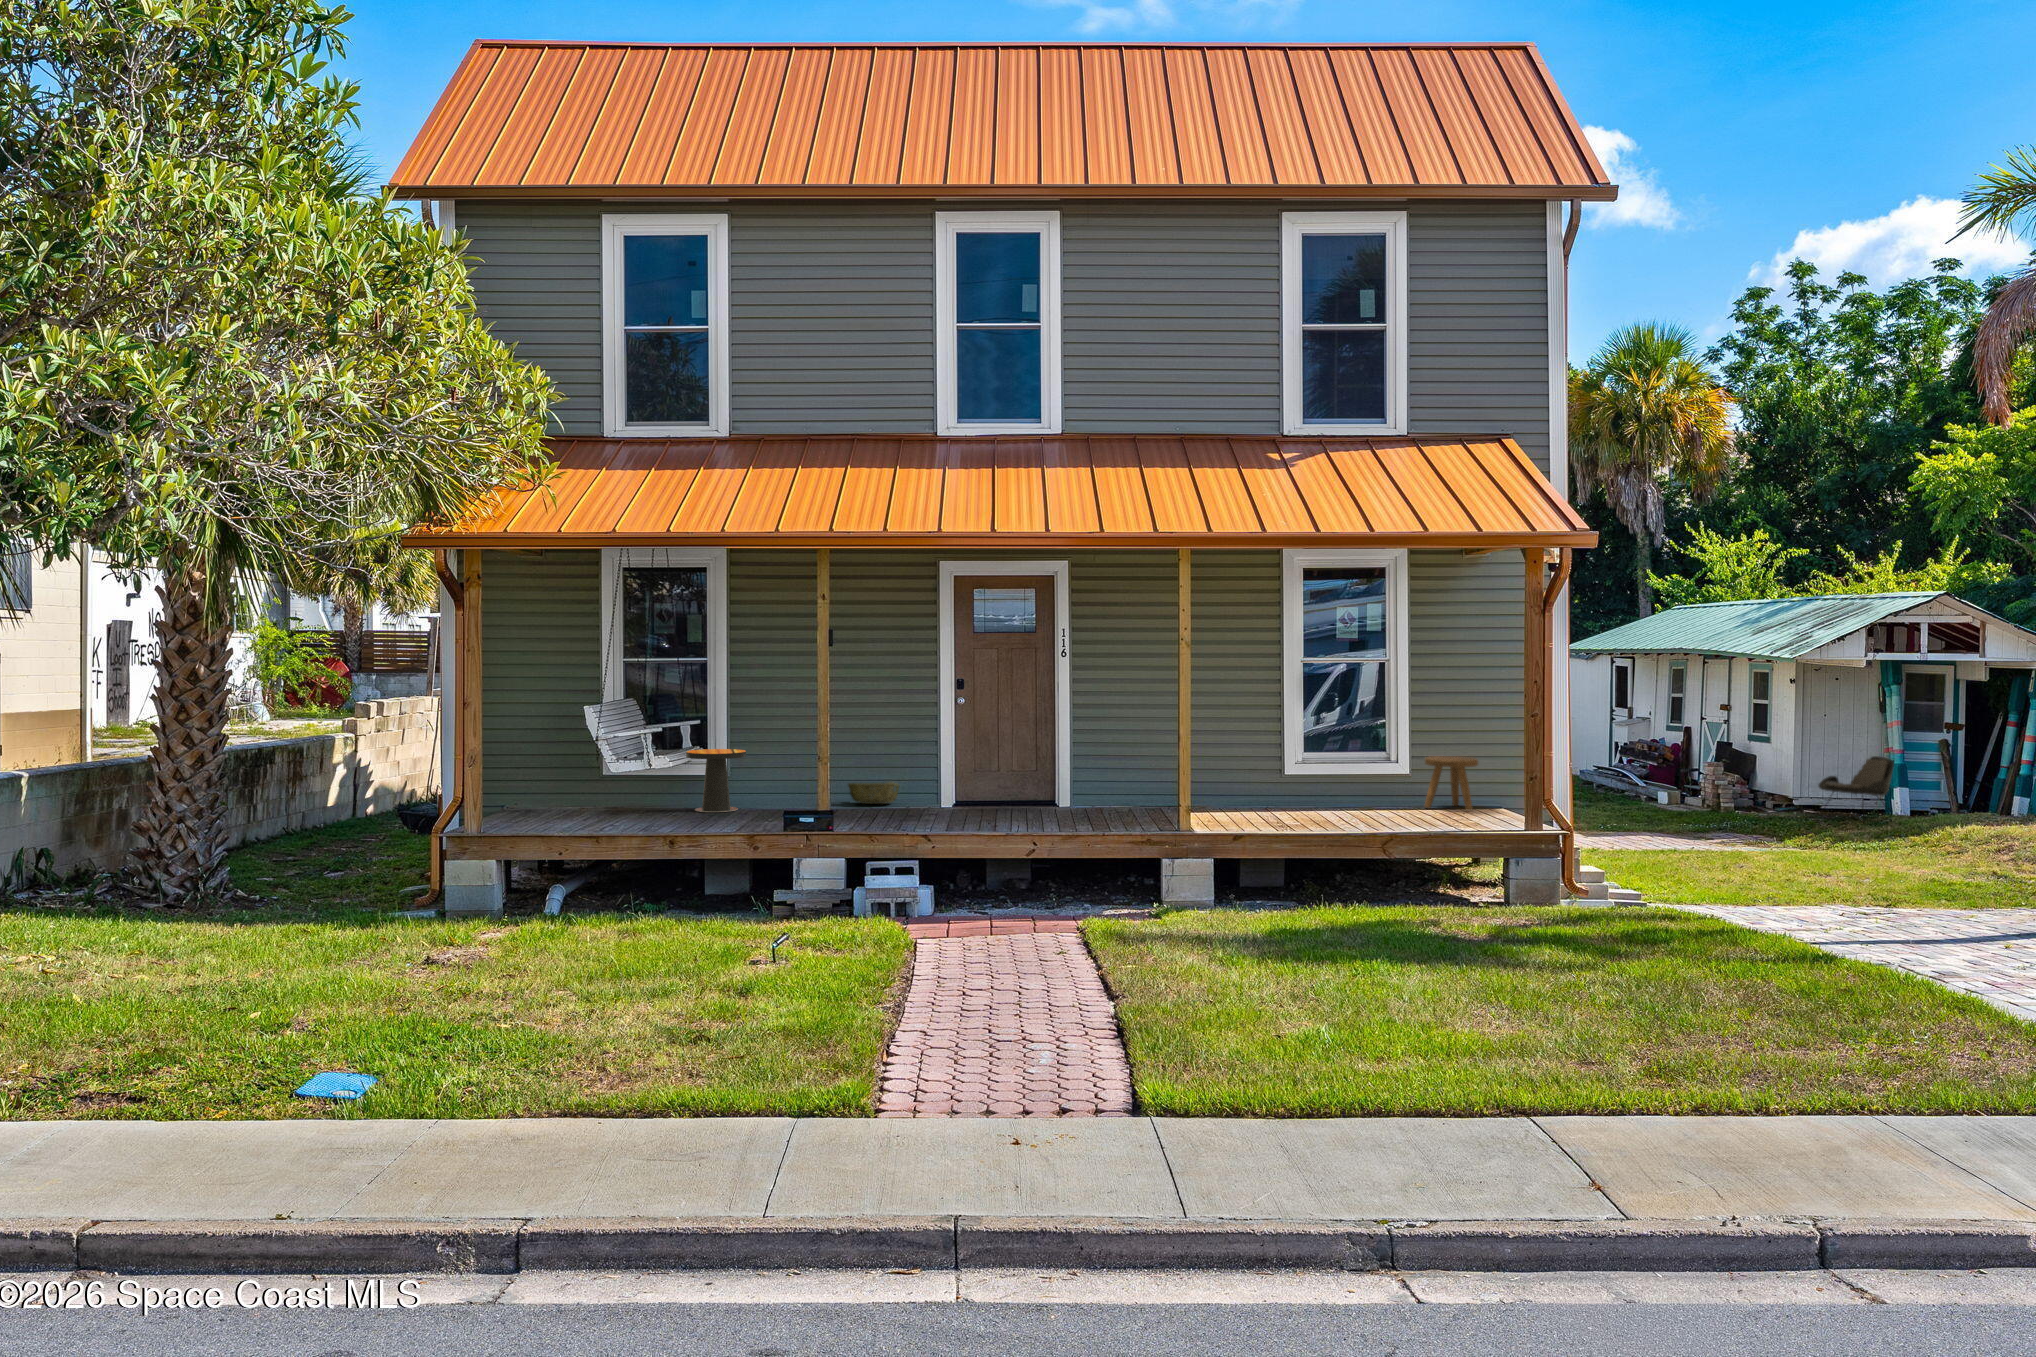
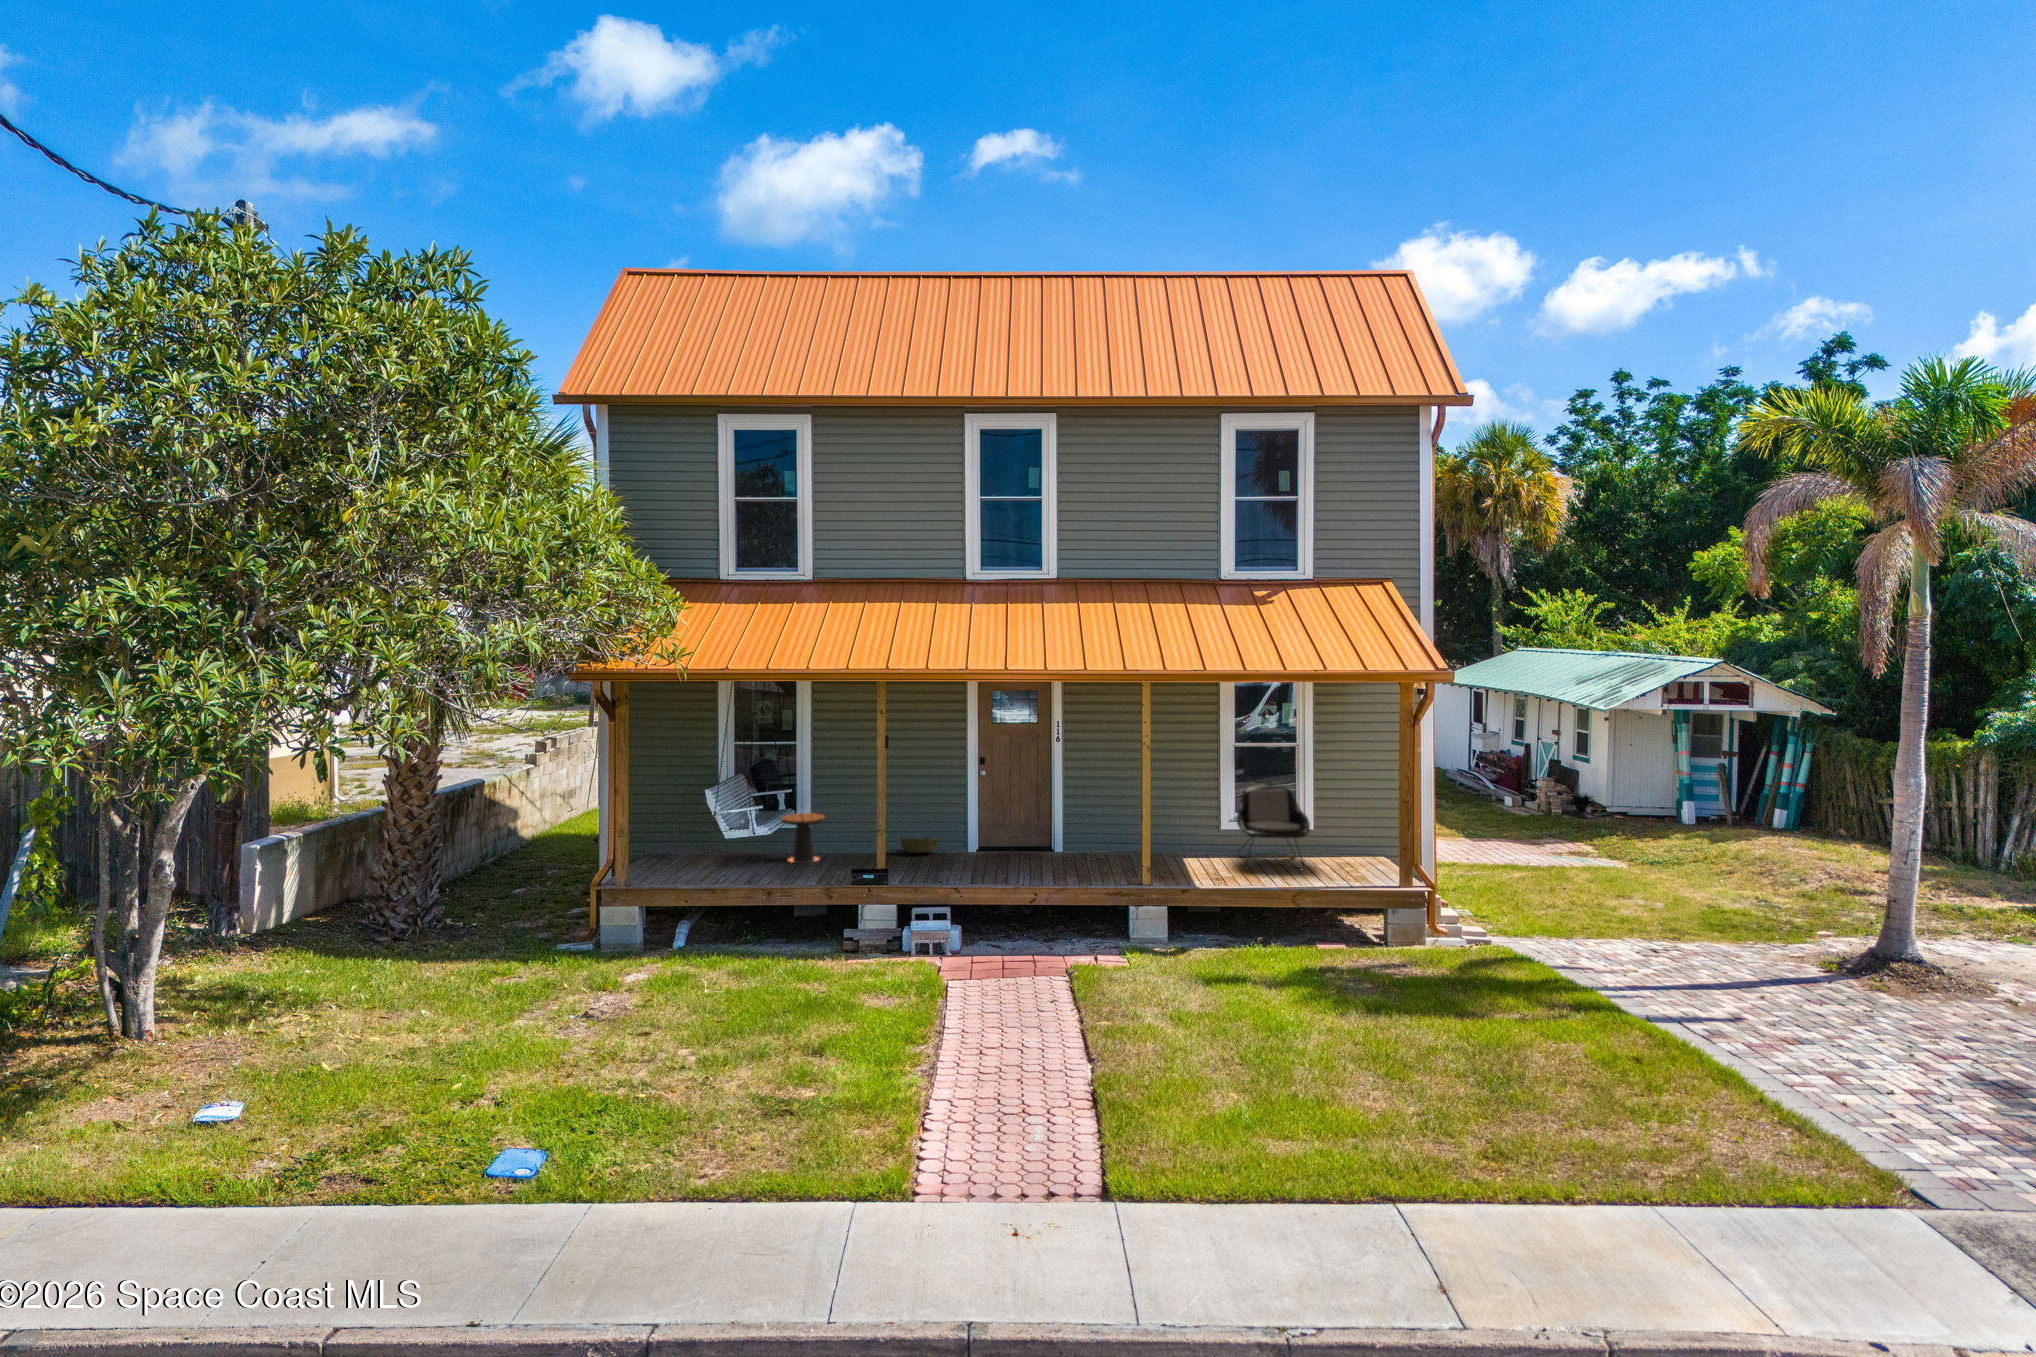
stool: present [1425,756,1478,811] -> none [1327,820,1367,863]
lounge chair: present [1819,756,1894,822] -> present [1236,785,1310,870]
potted plant: none [1739,779,1788,815] -> present [1566,794,1596,818]

